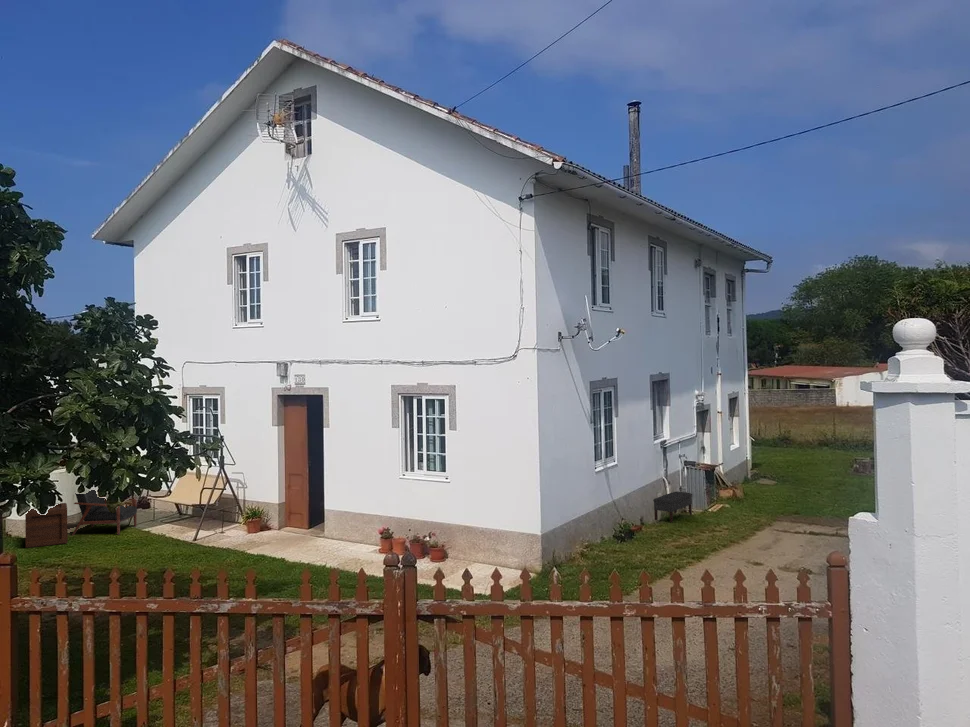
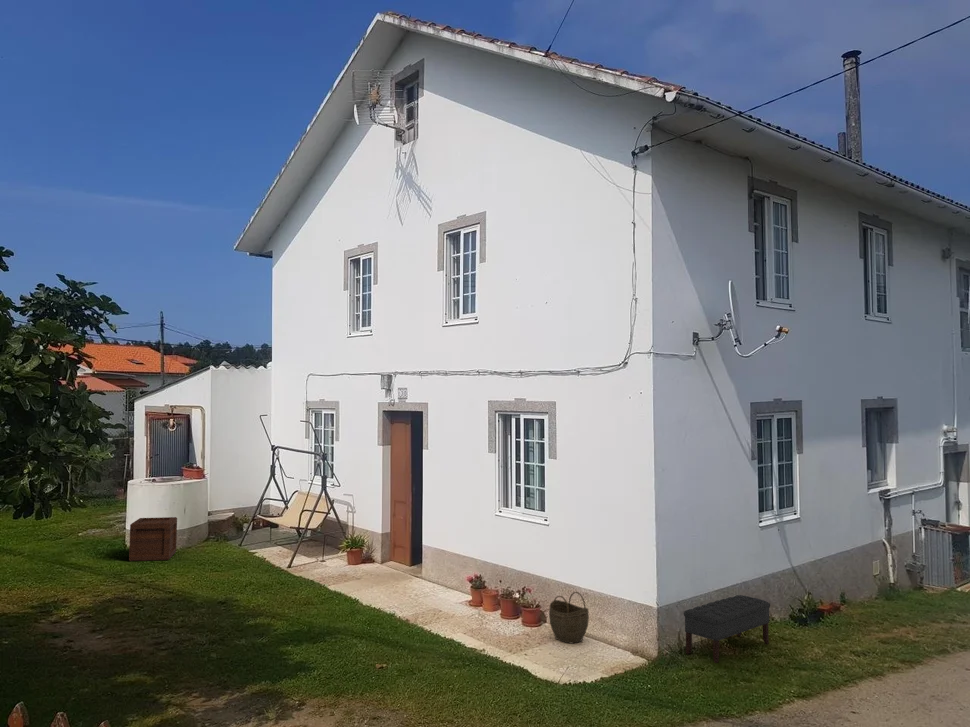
chair: present [72,490,137,535] -> none [182,498,249,555]
bench: present [653,491,692,523] -> present [684,595,770,663]
woven basket: none [459,531,489,569] -> present [549,592,589,643]

